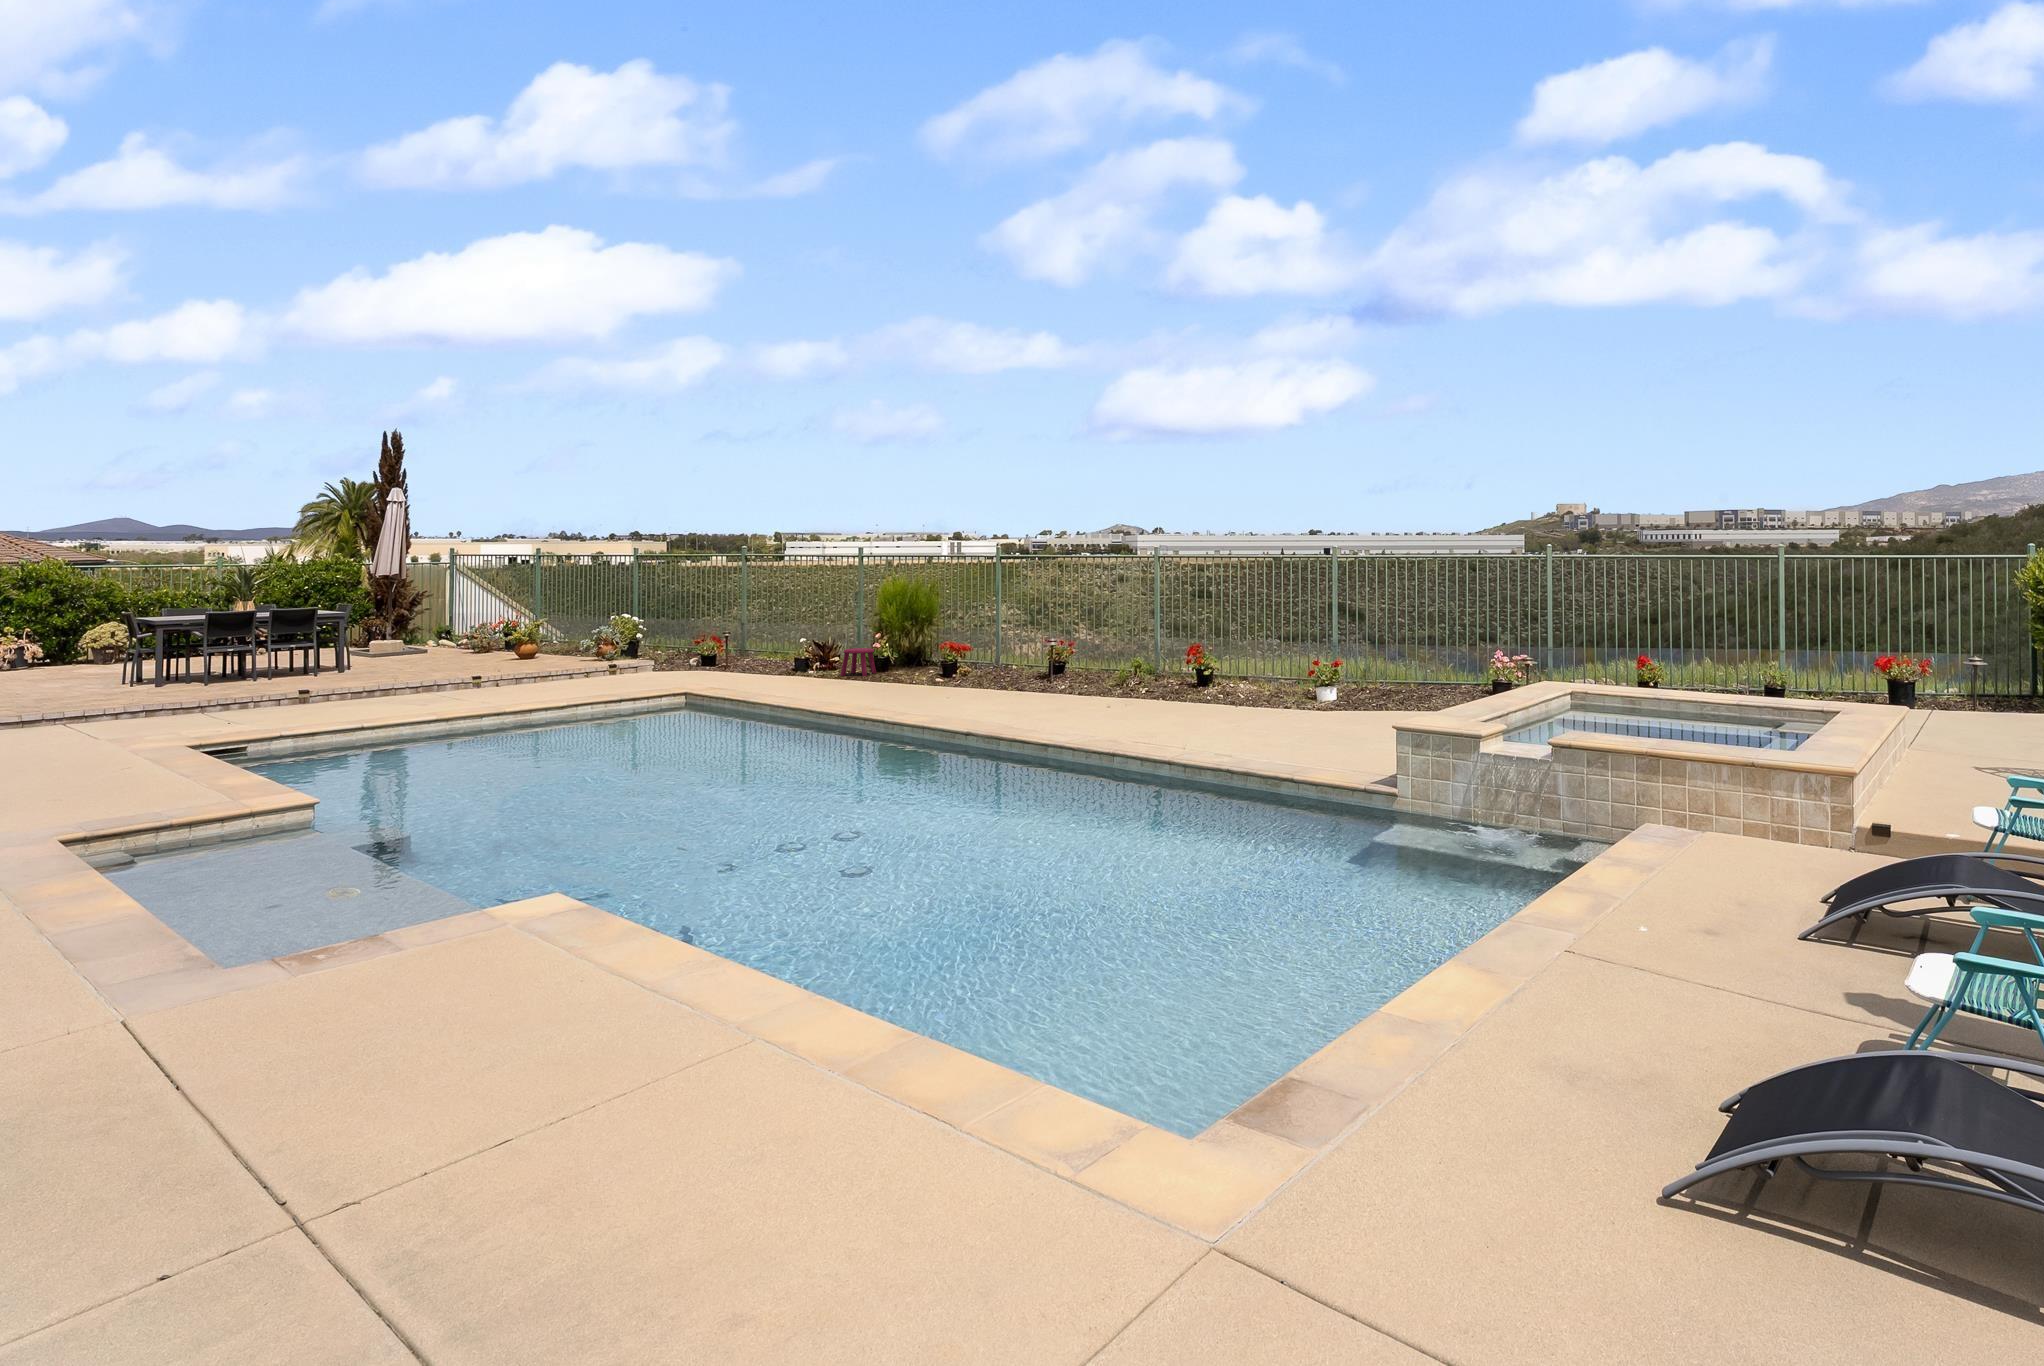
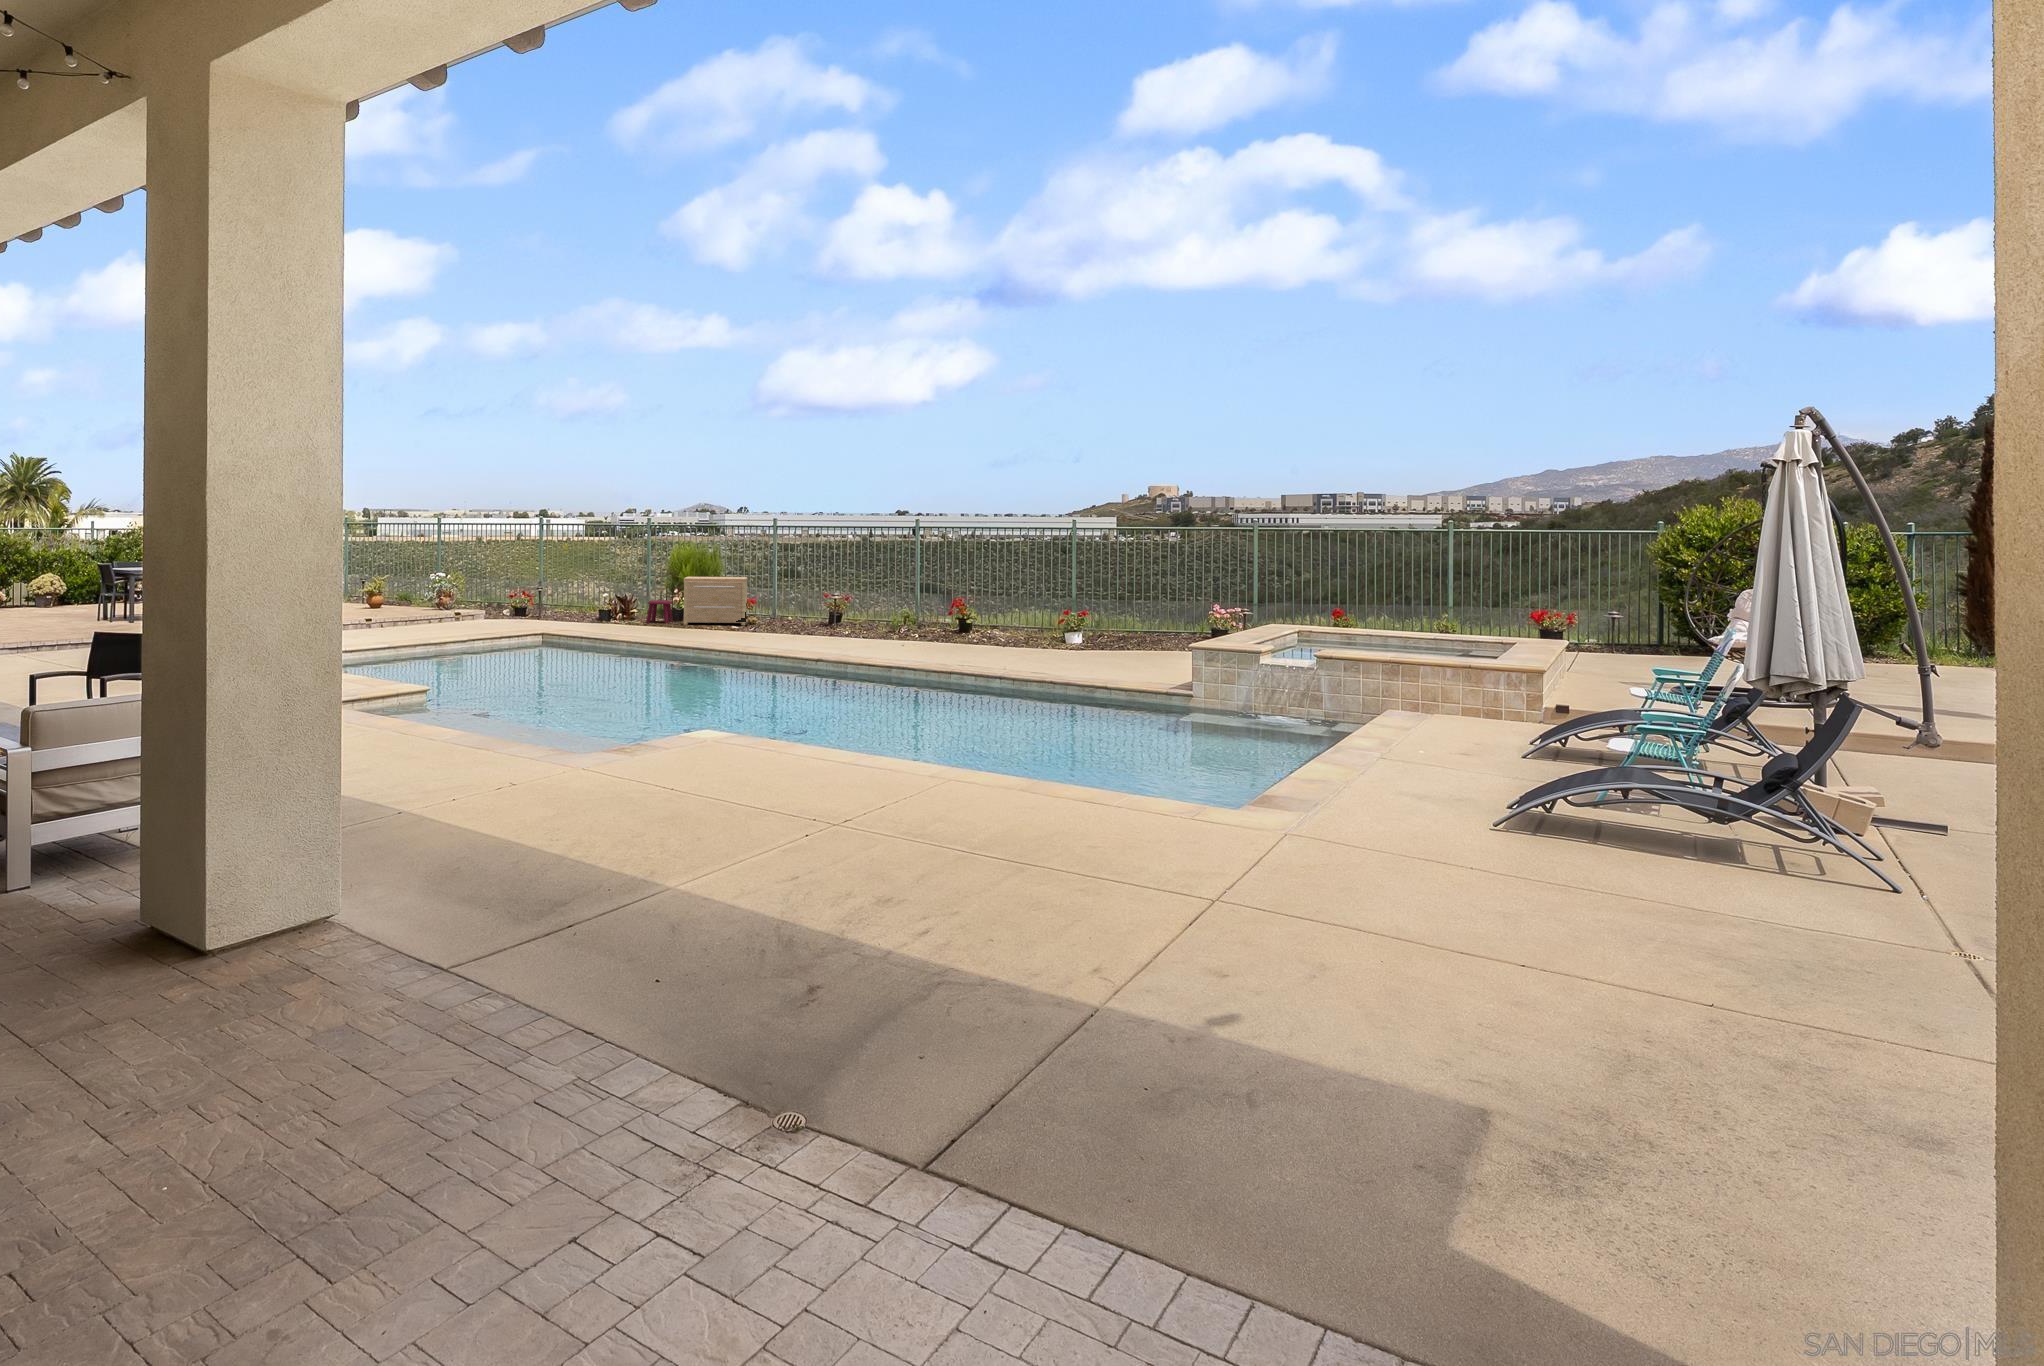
side table: none [881,619,964,678] -> present [684,577,748,625]

